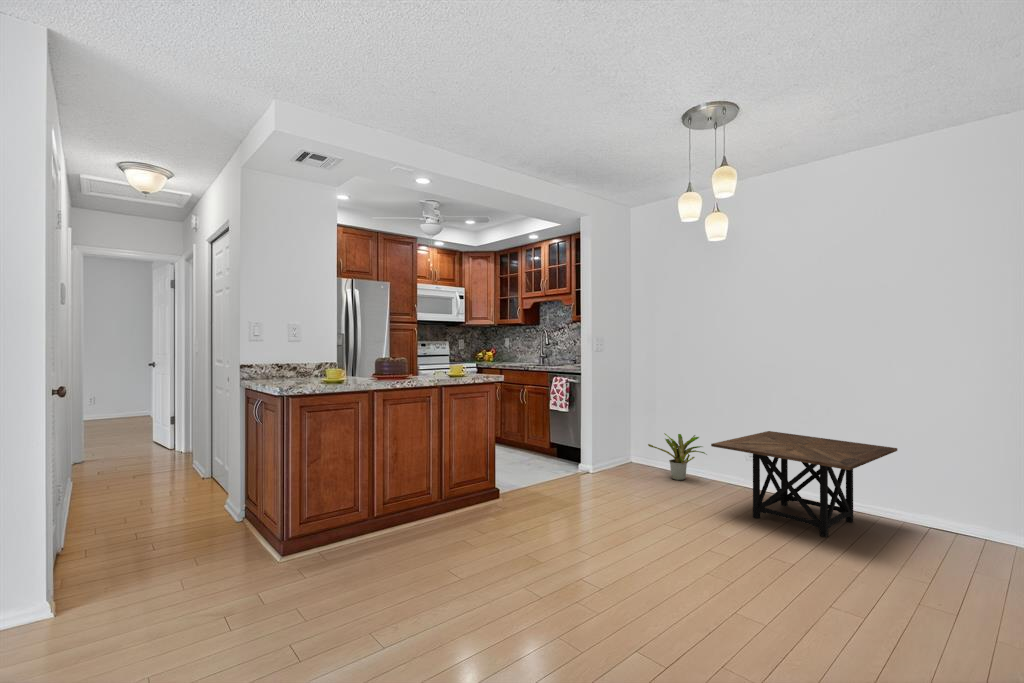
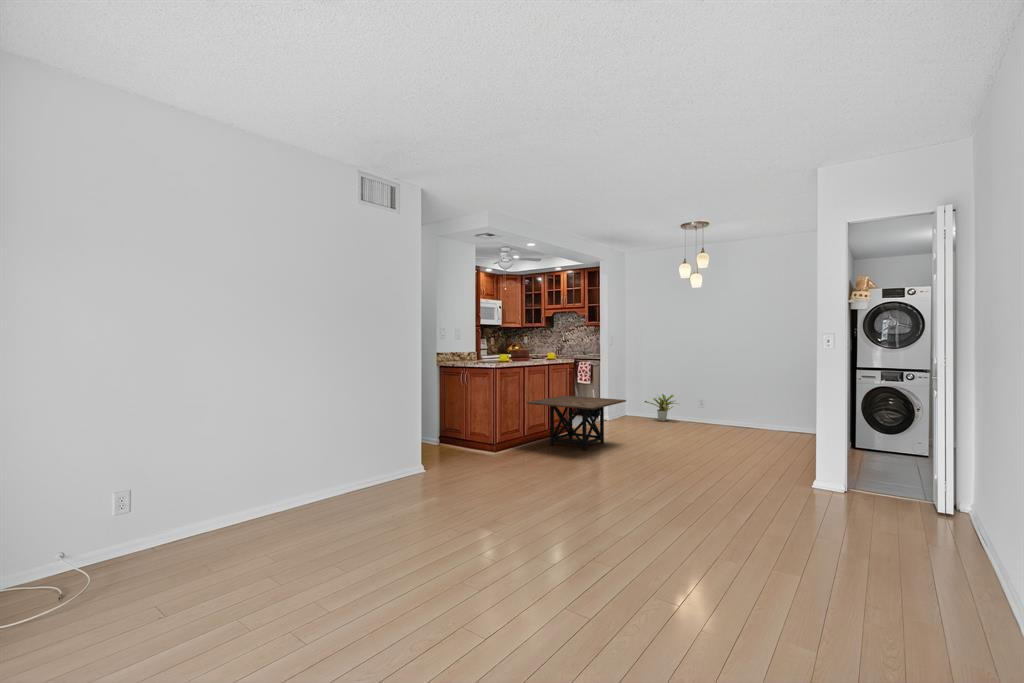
side table: present [711,431,897,537] -> present [527,395,626,450]

